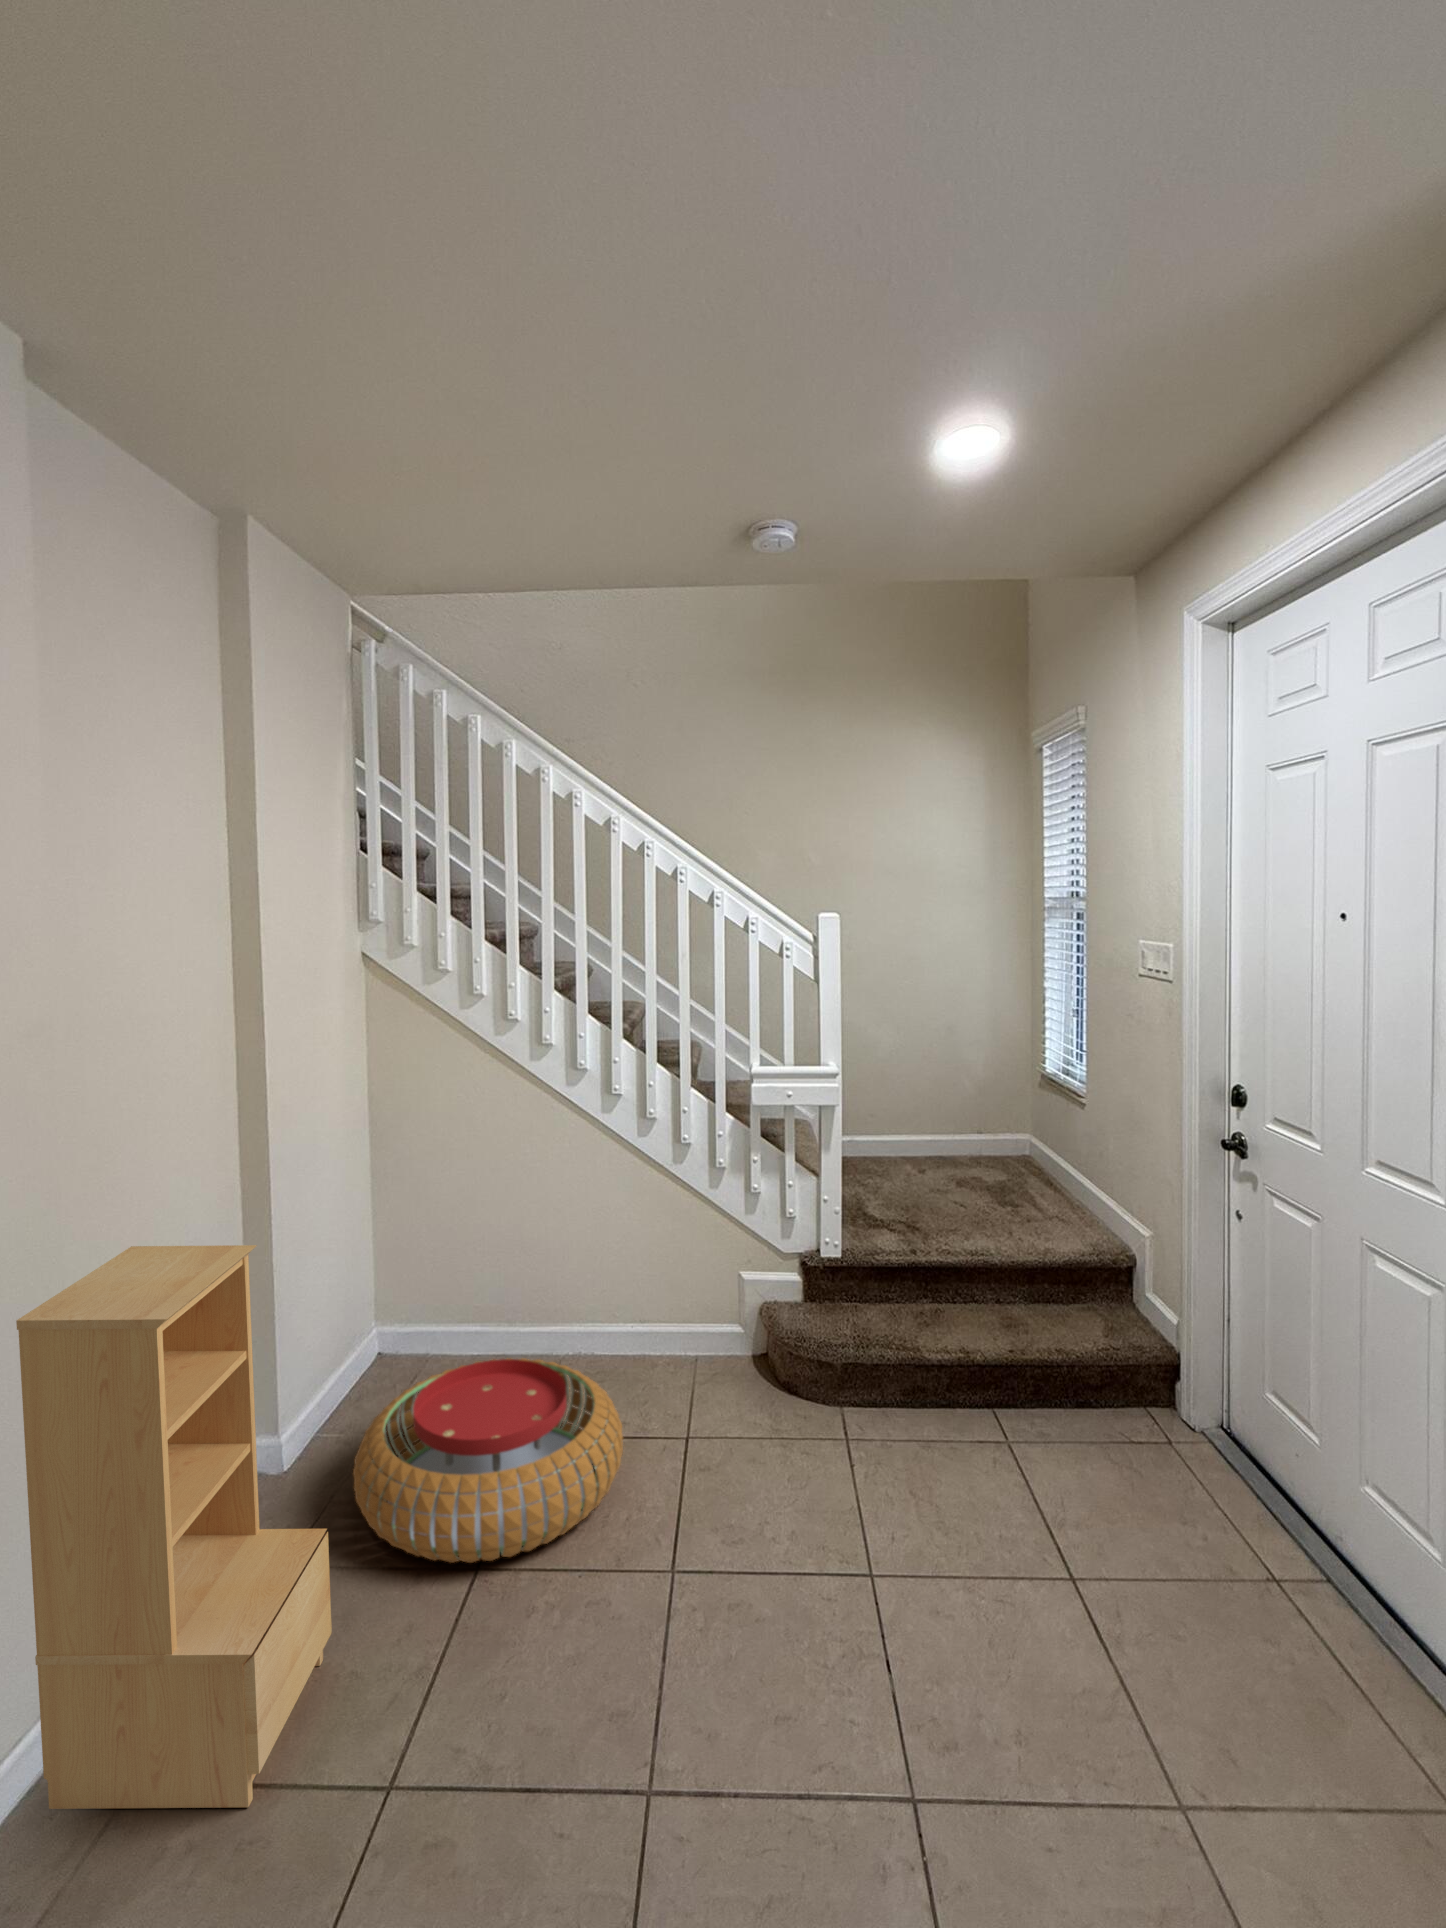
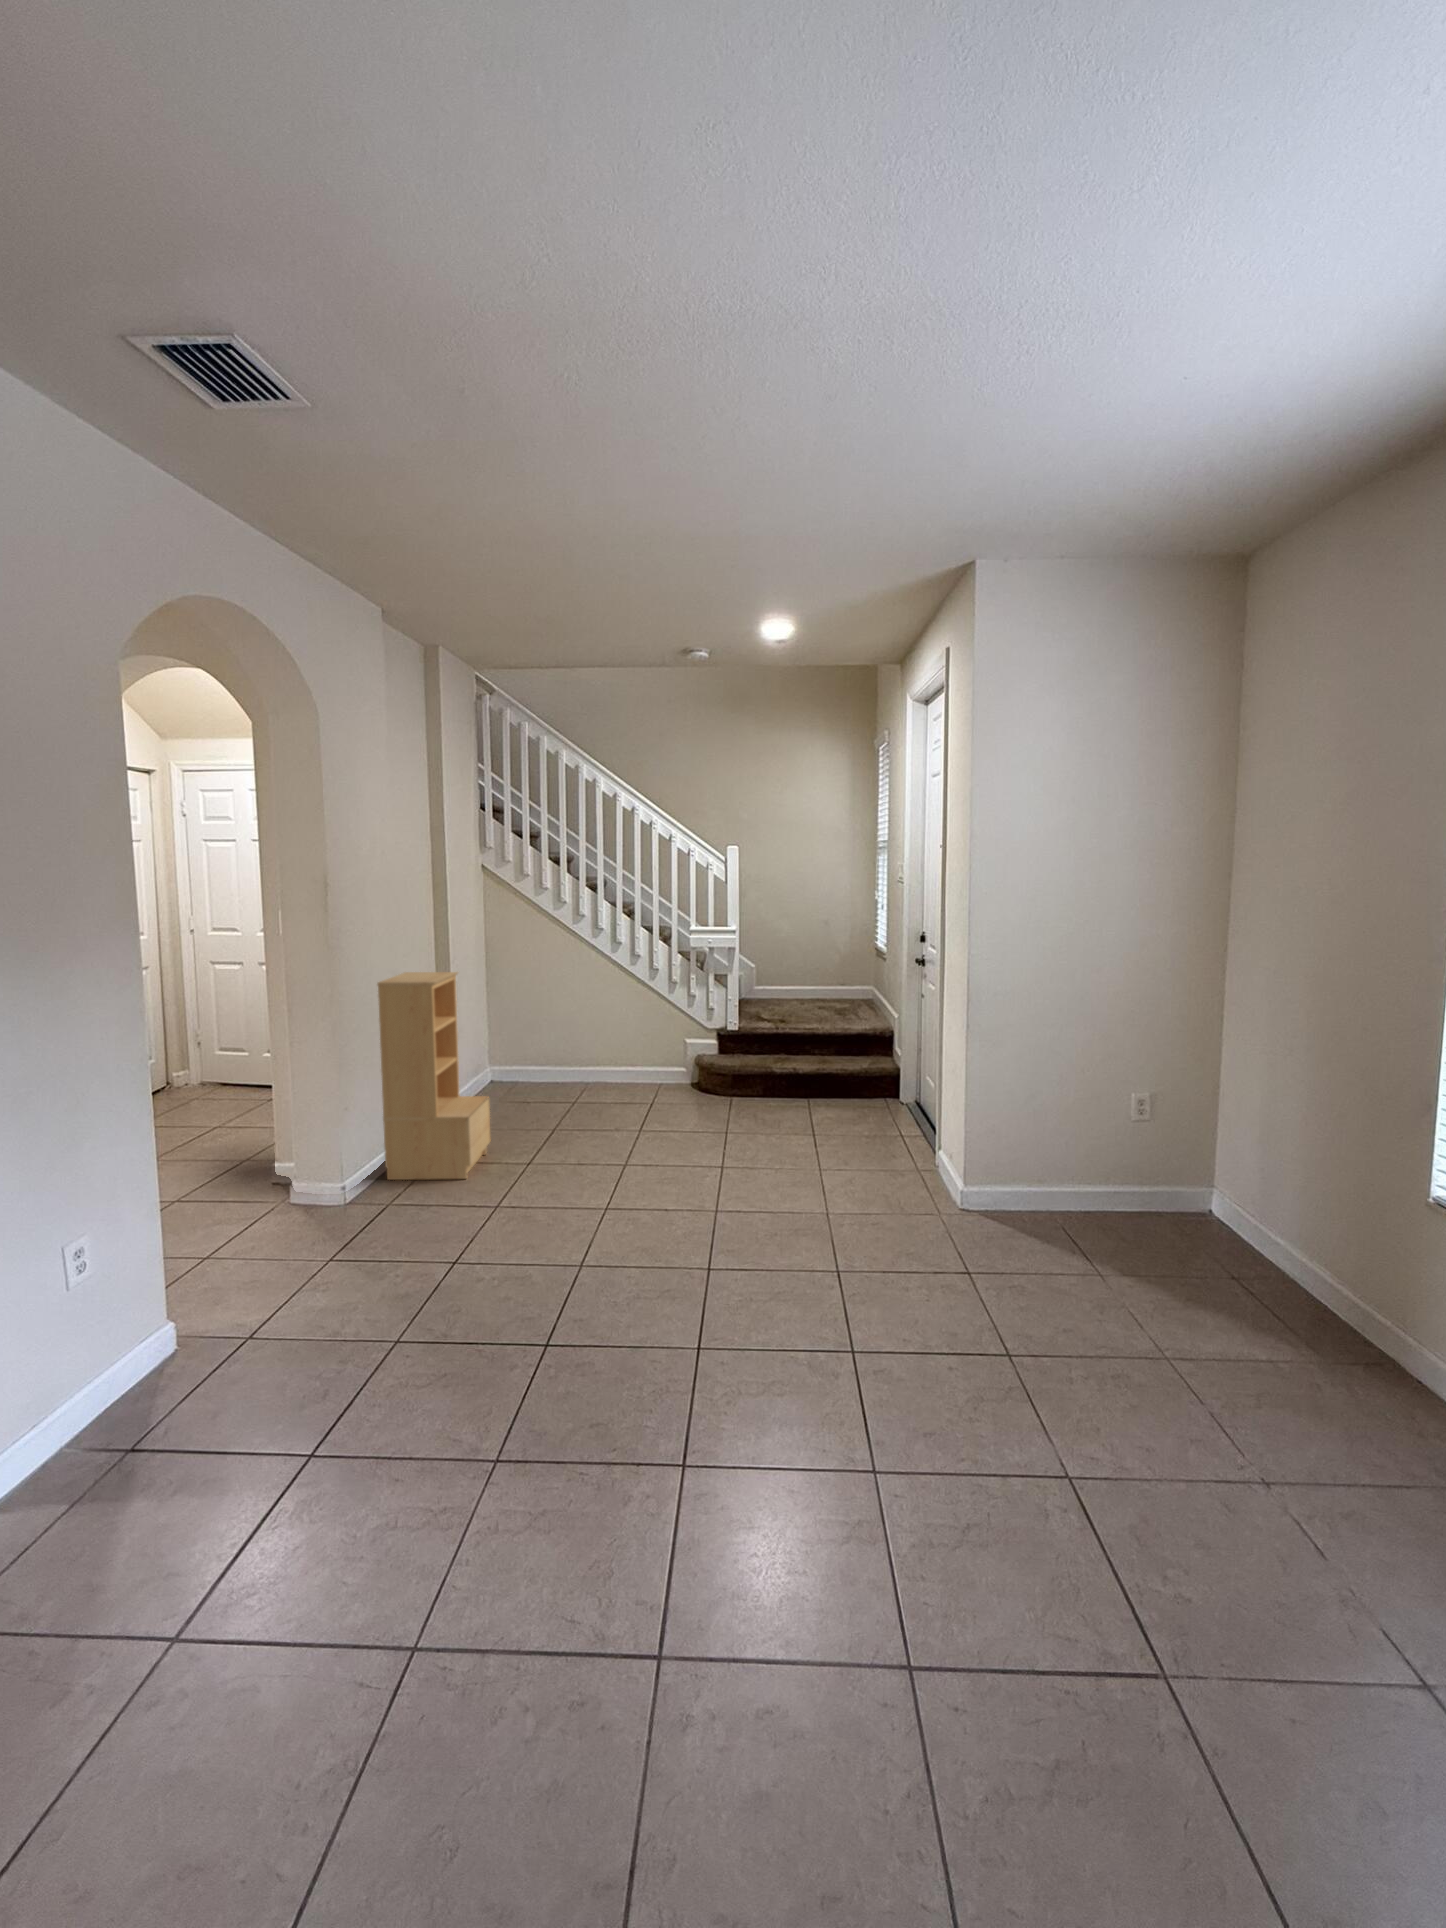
pouf: present [353,1358,623,1563] -> none [490,1064,619,1134]

